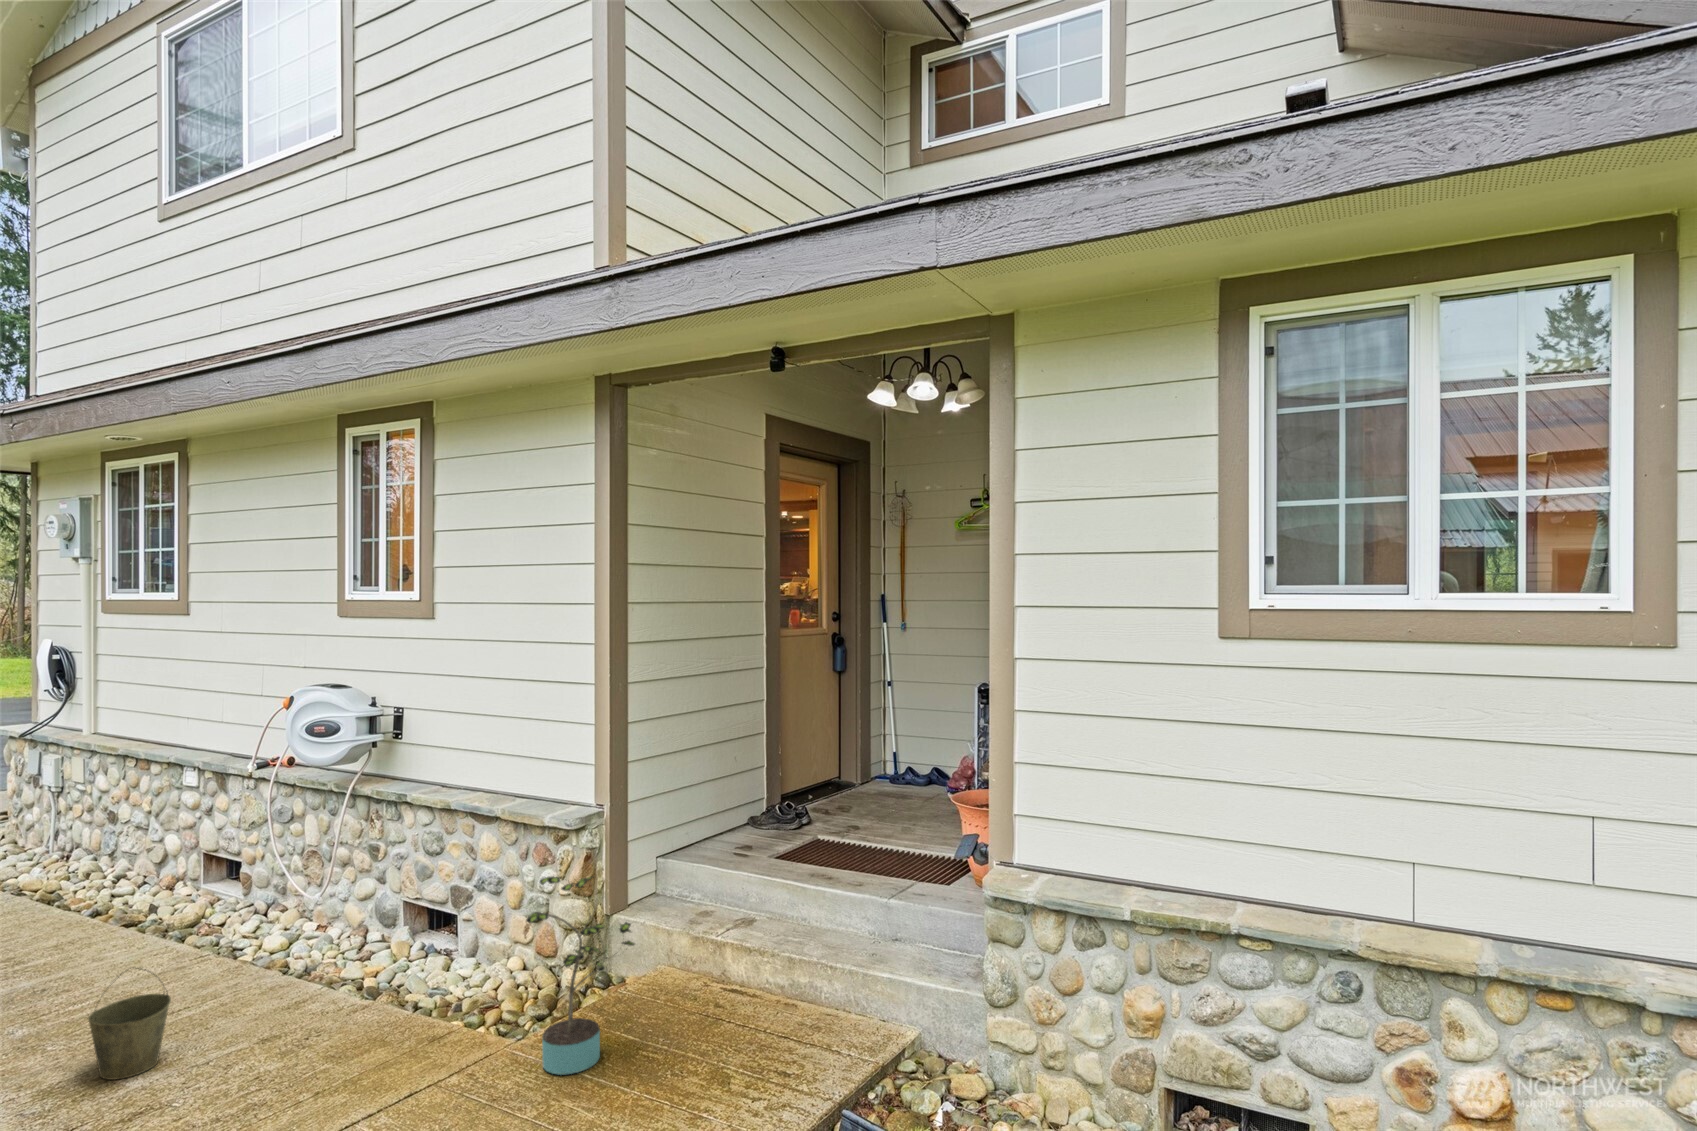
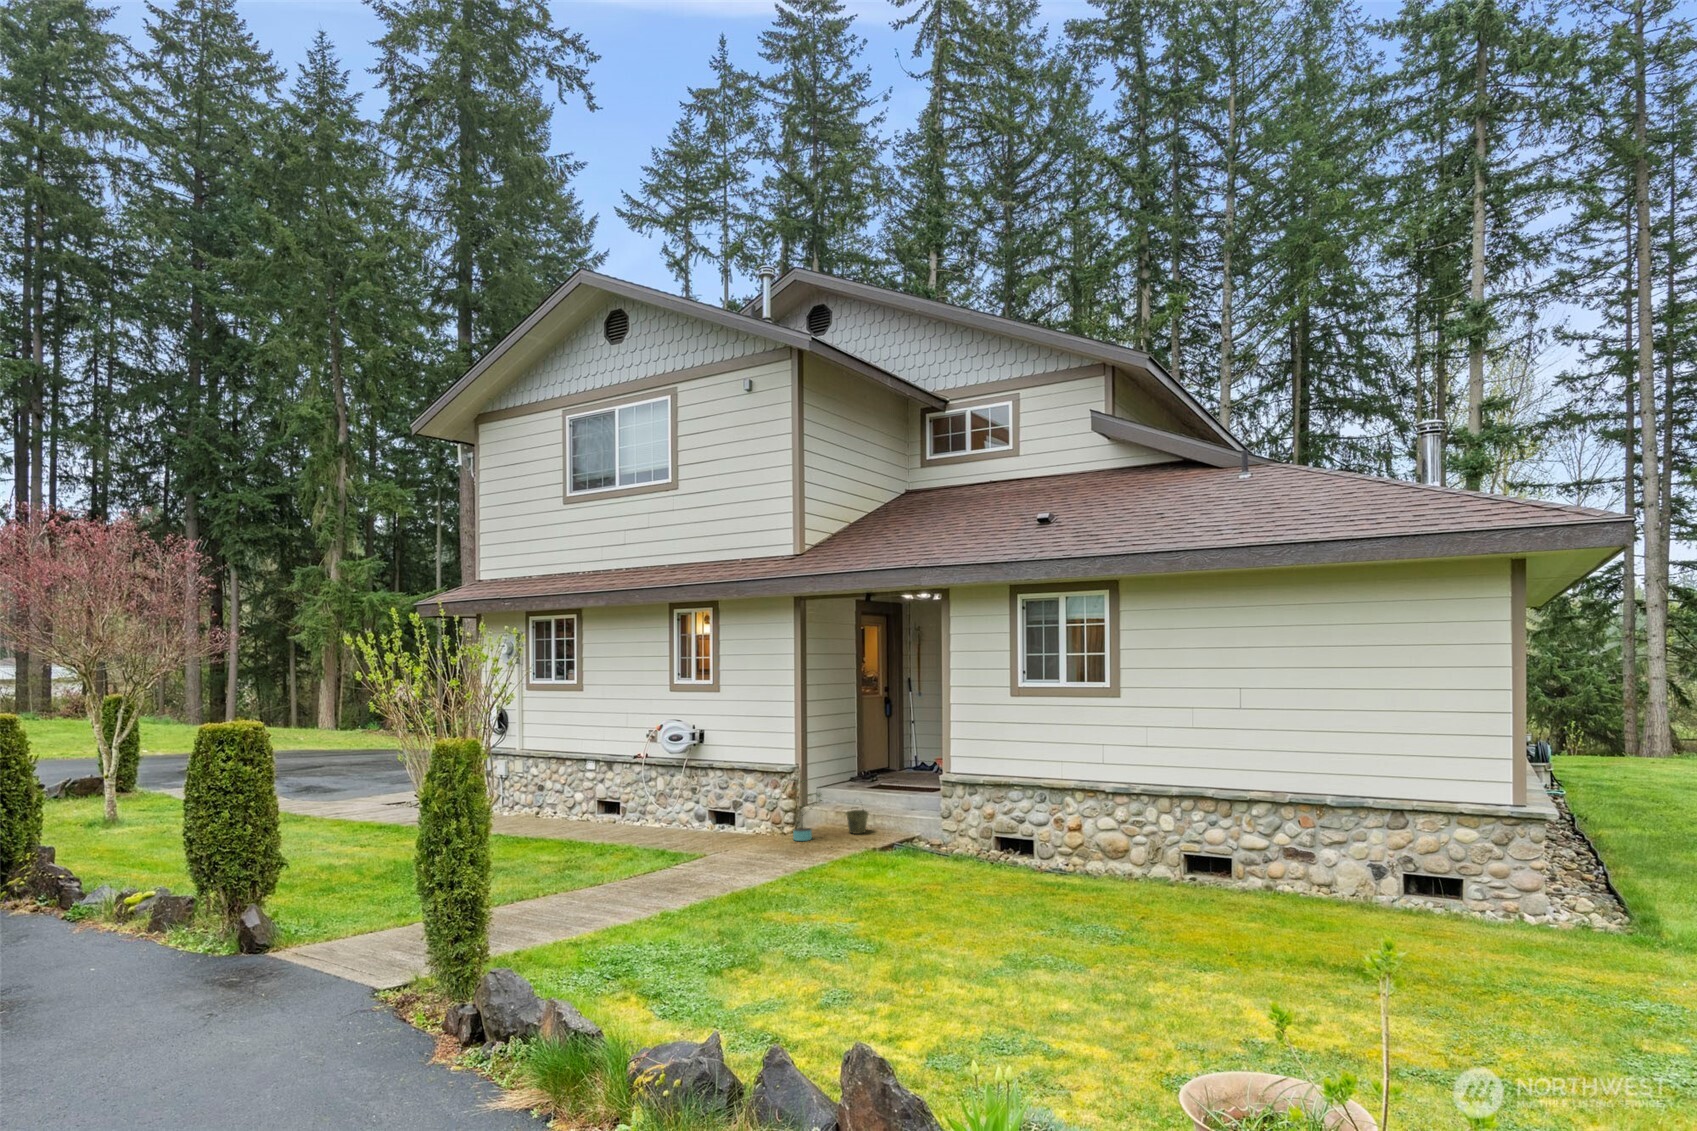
bucket: present [88,973,171,1080] -> present [847,810,868,834]

